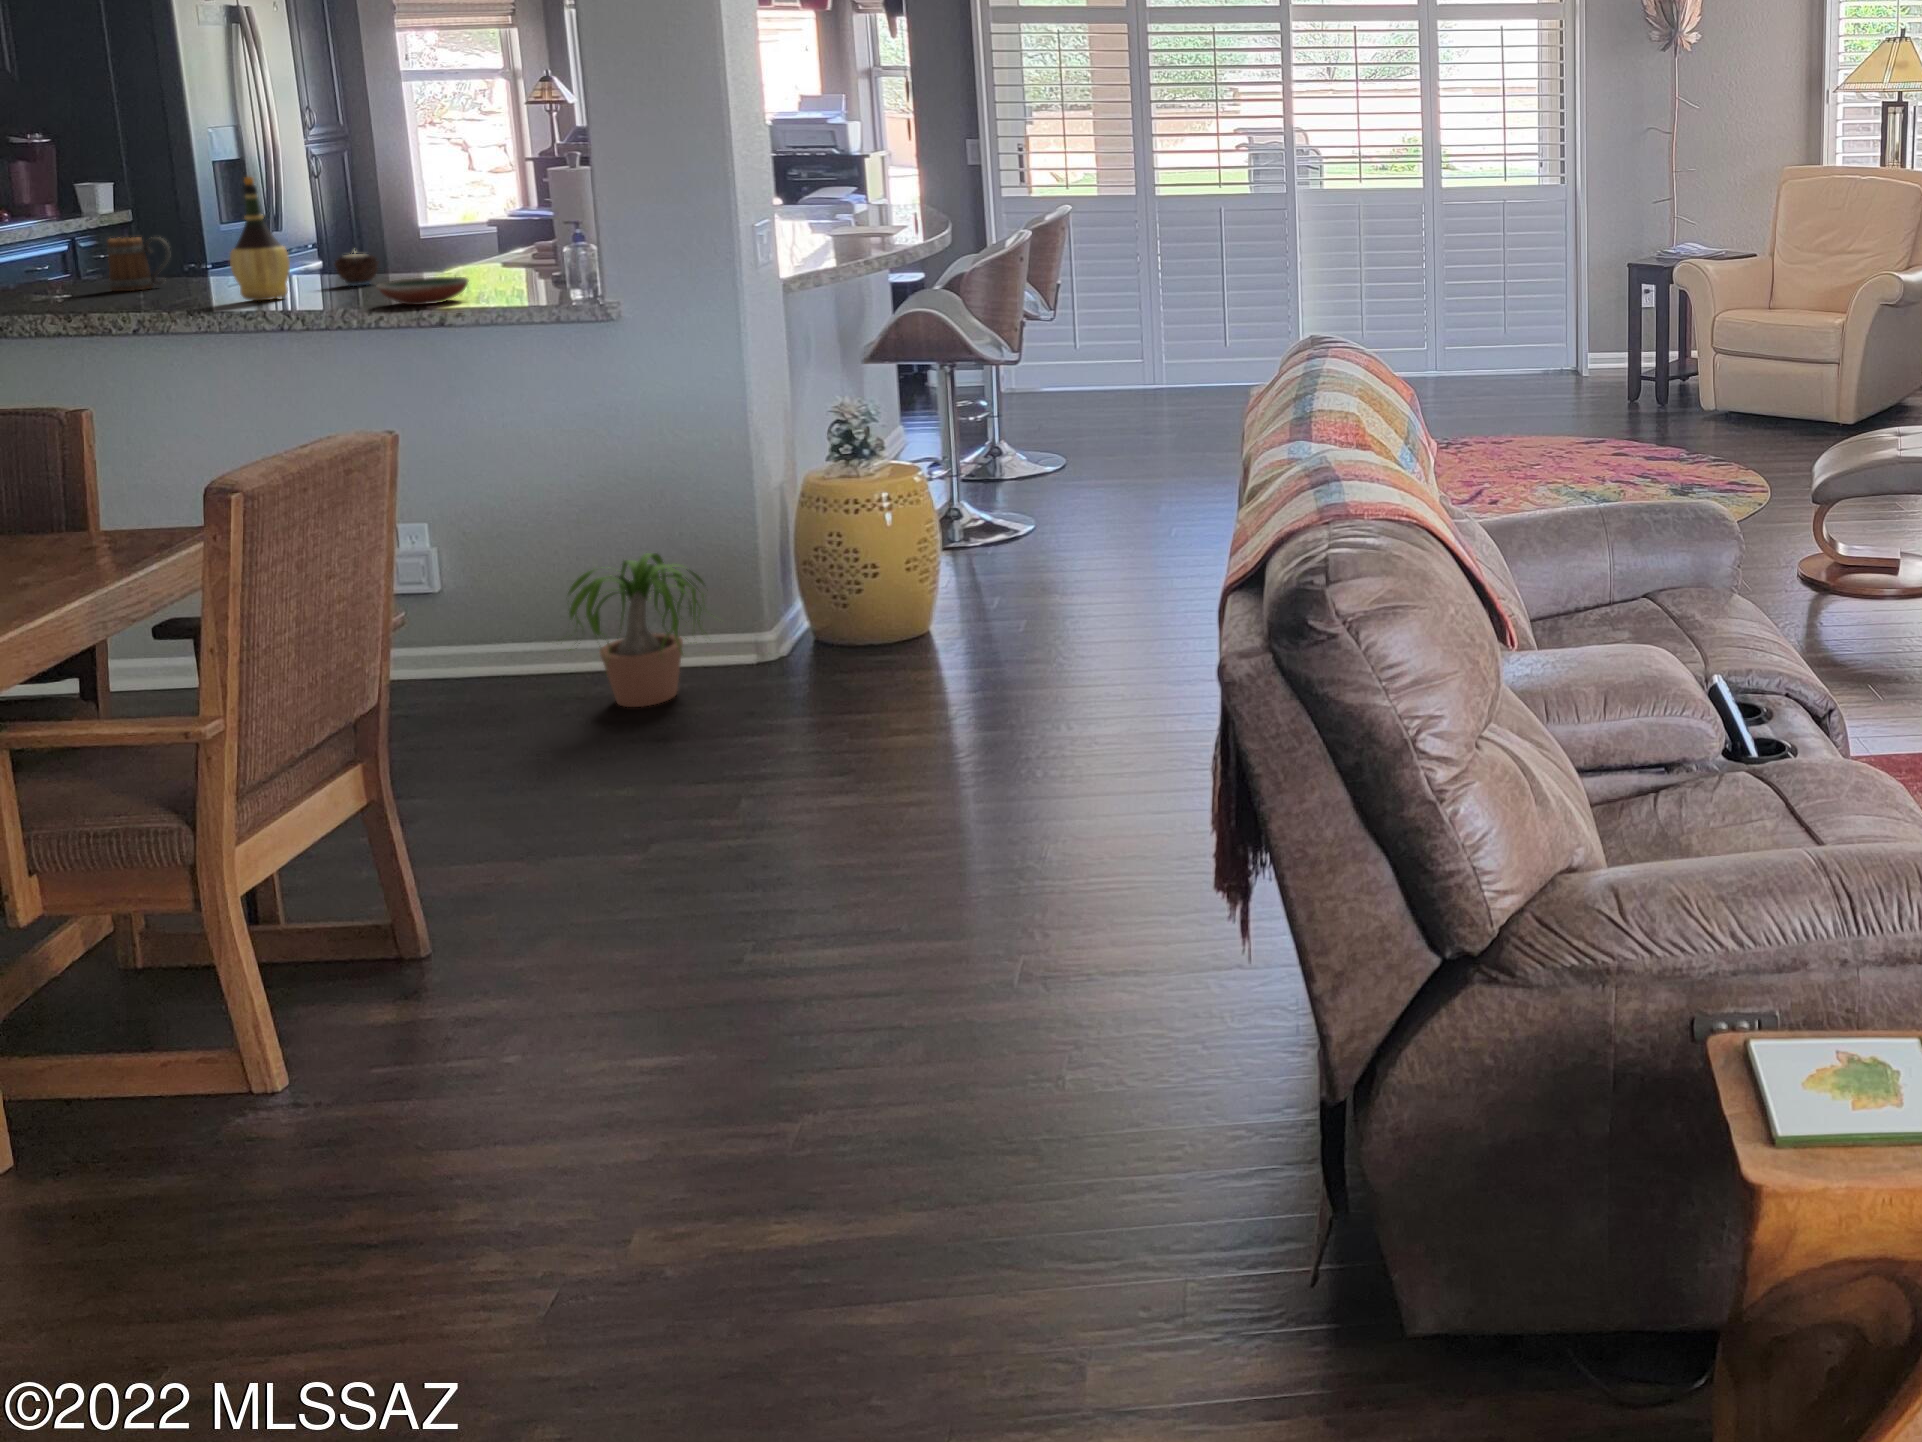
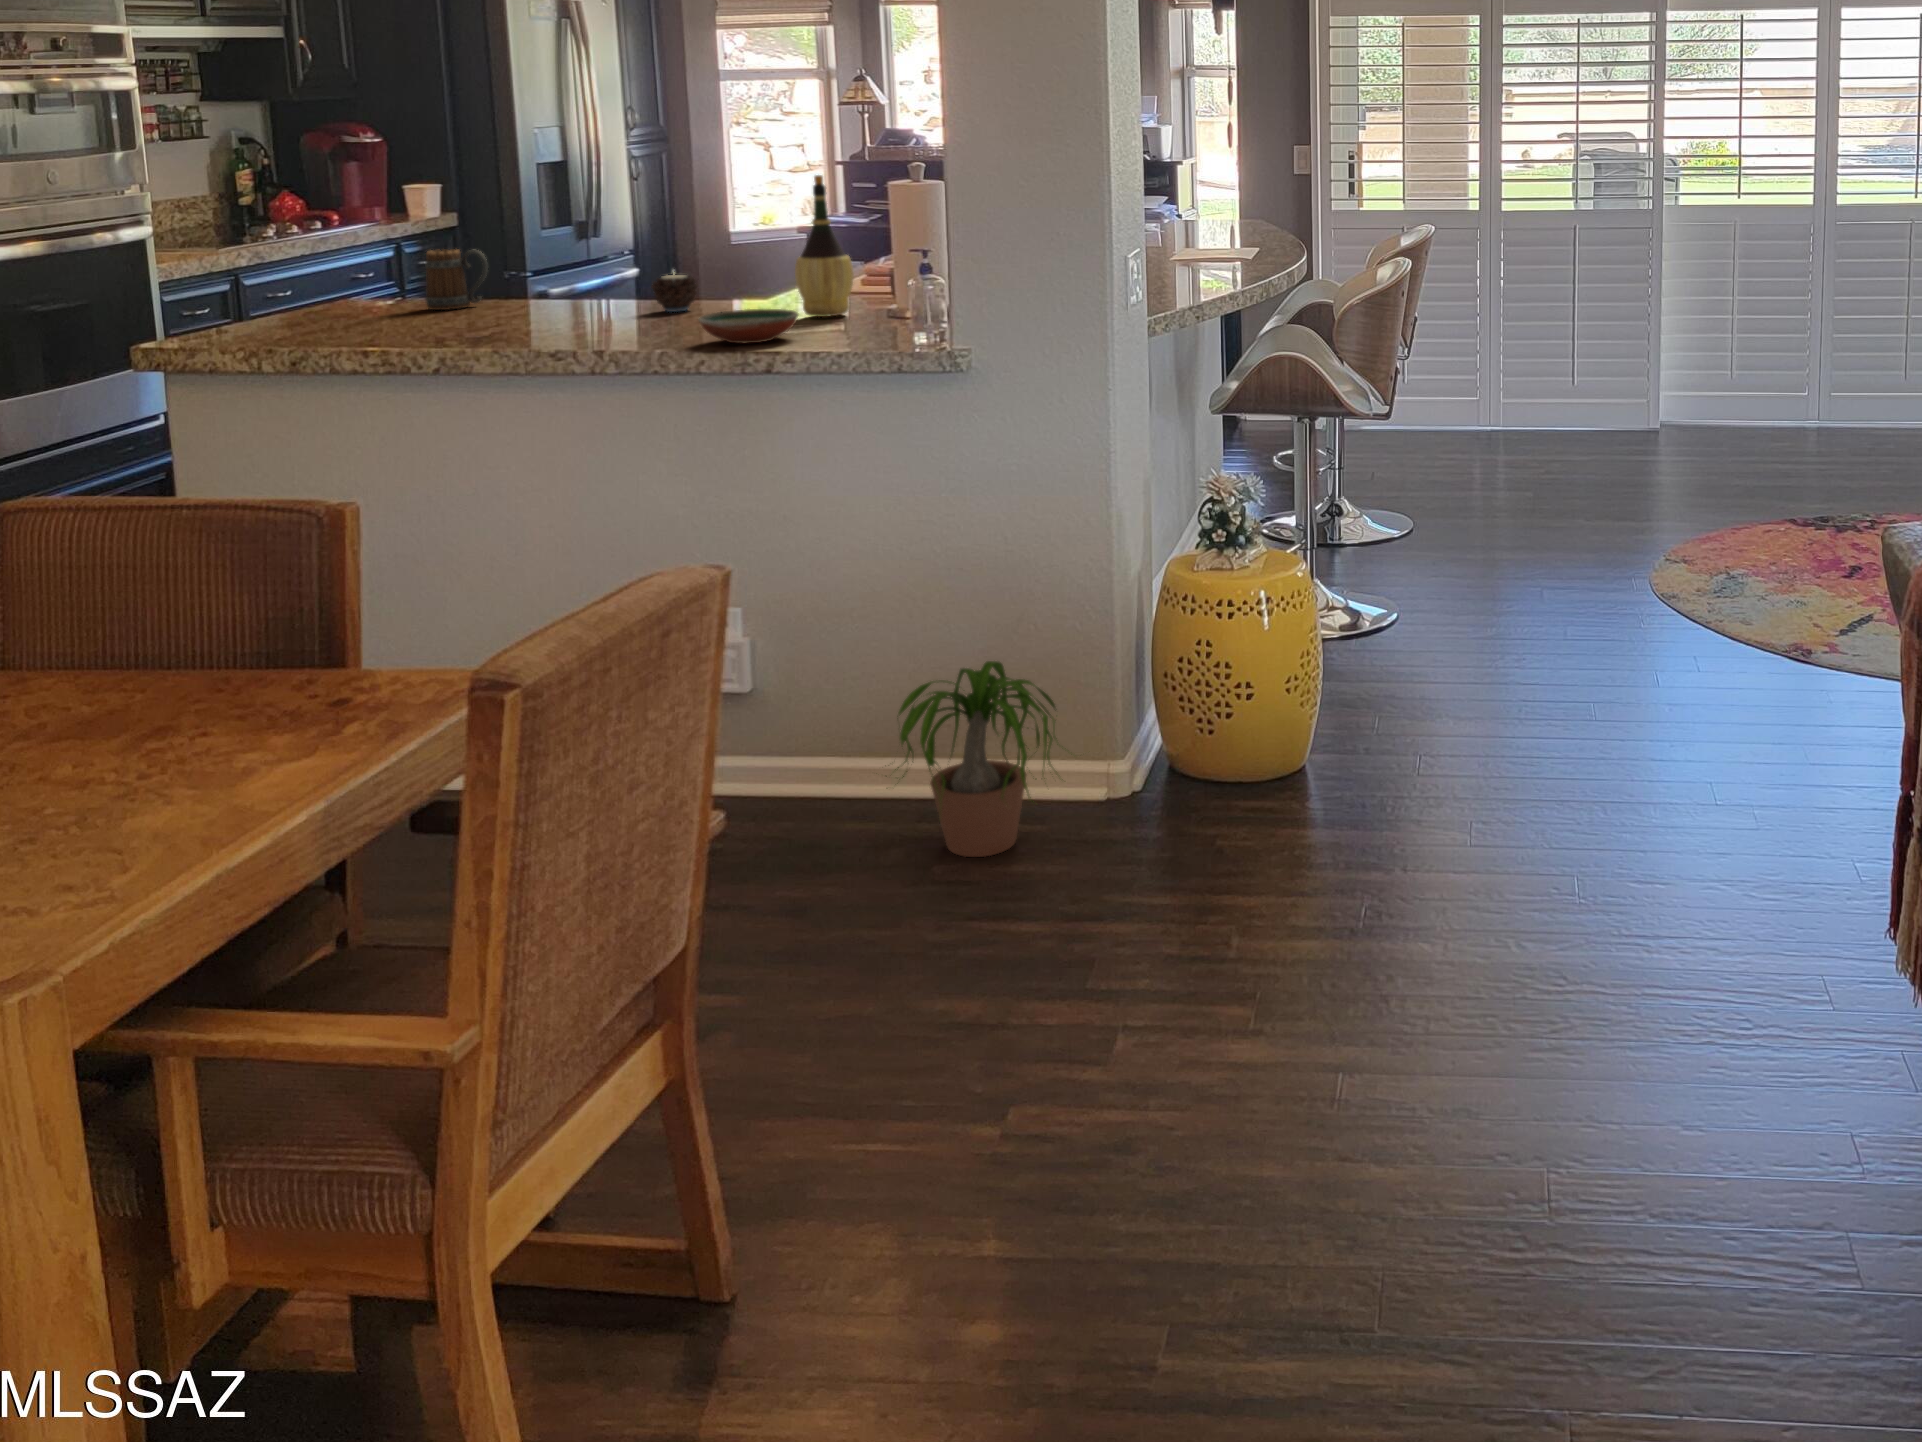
wine bottle: present [230,177,290,300] -> present [795,175,854,317]

